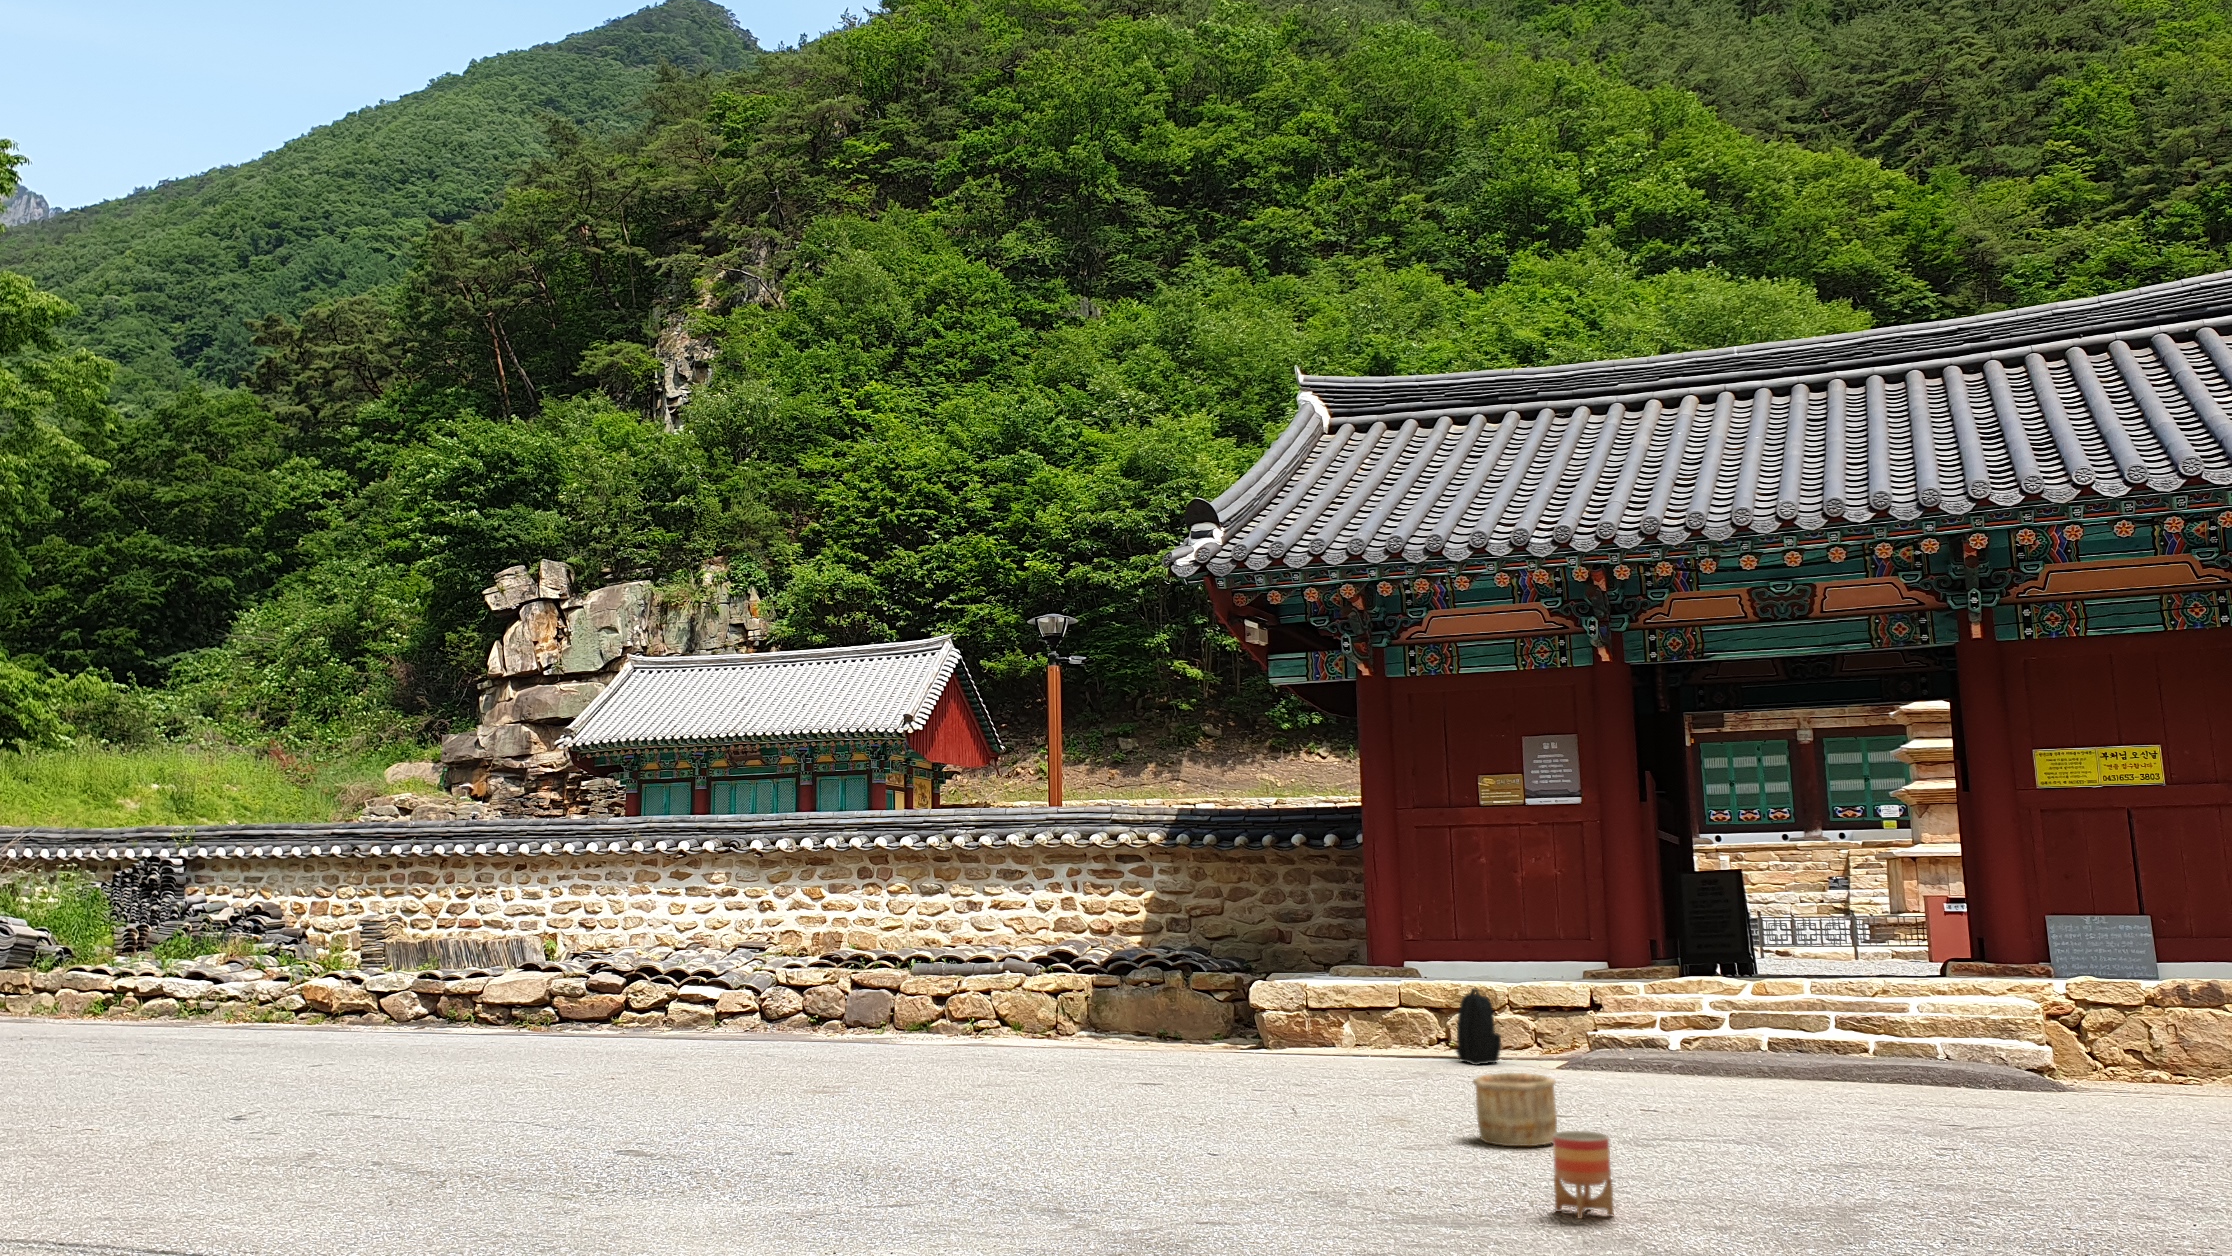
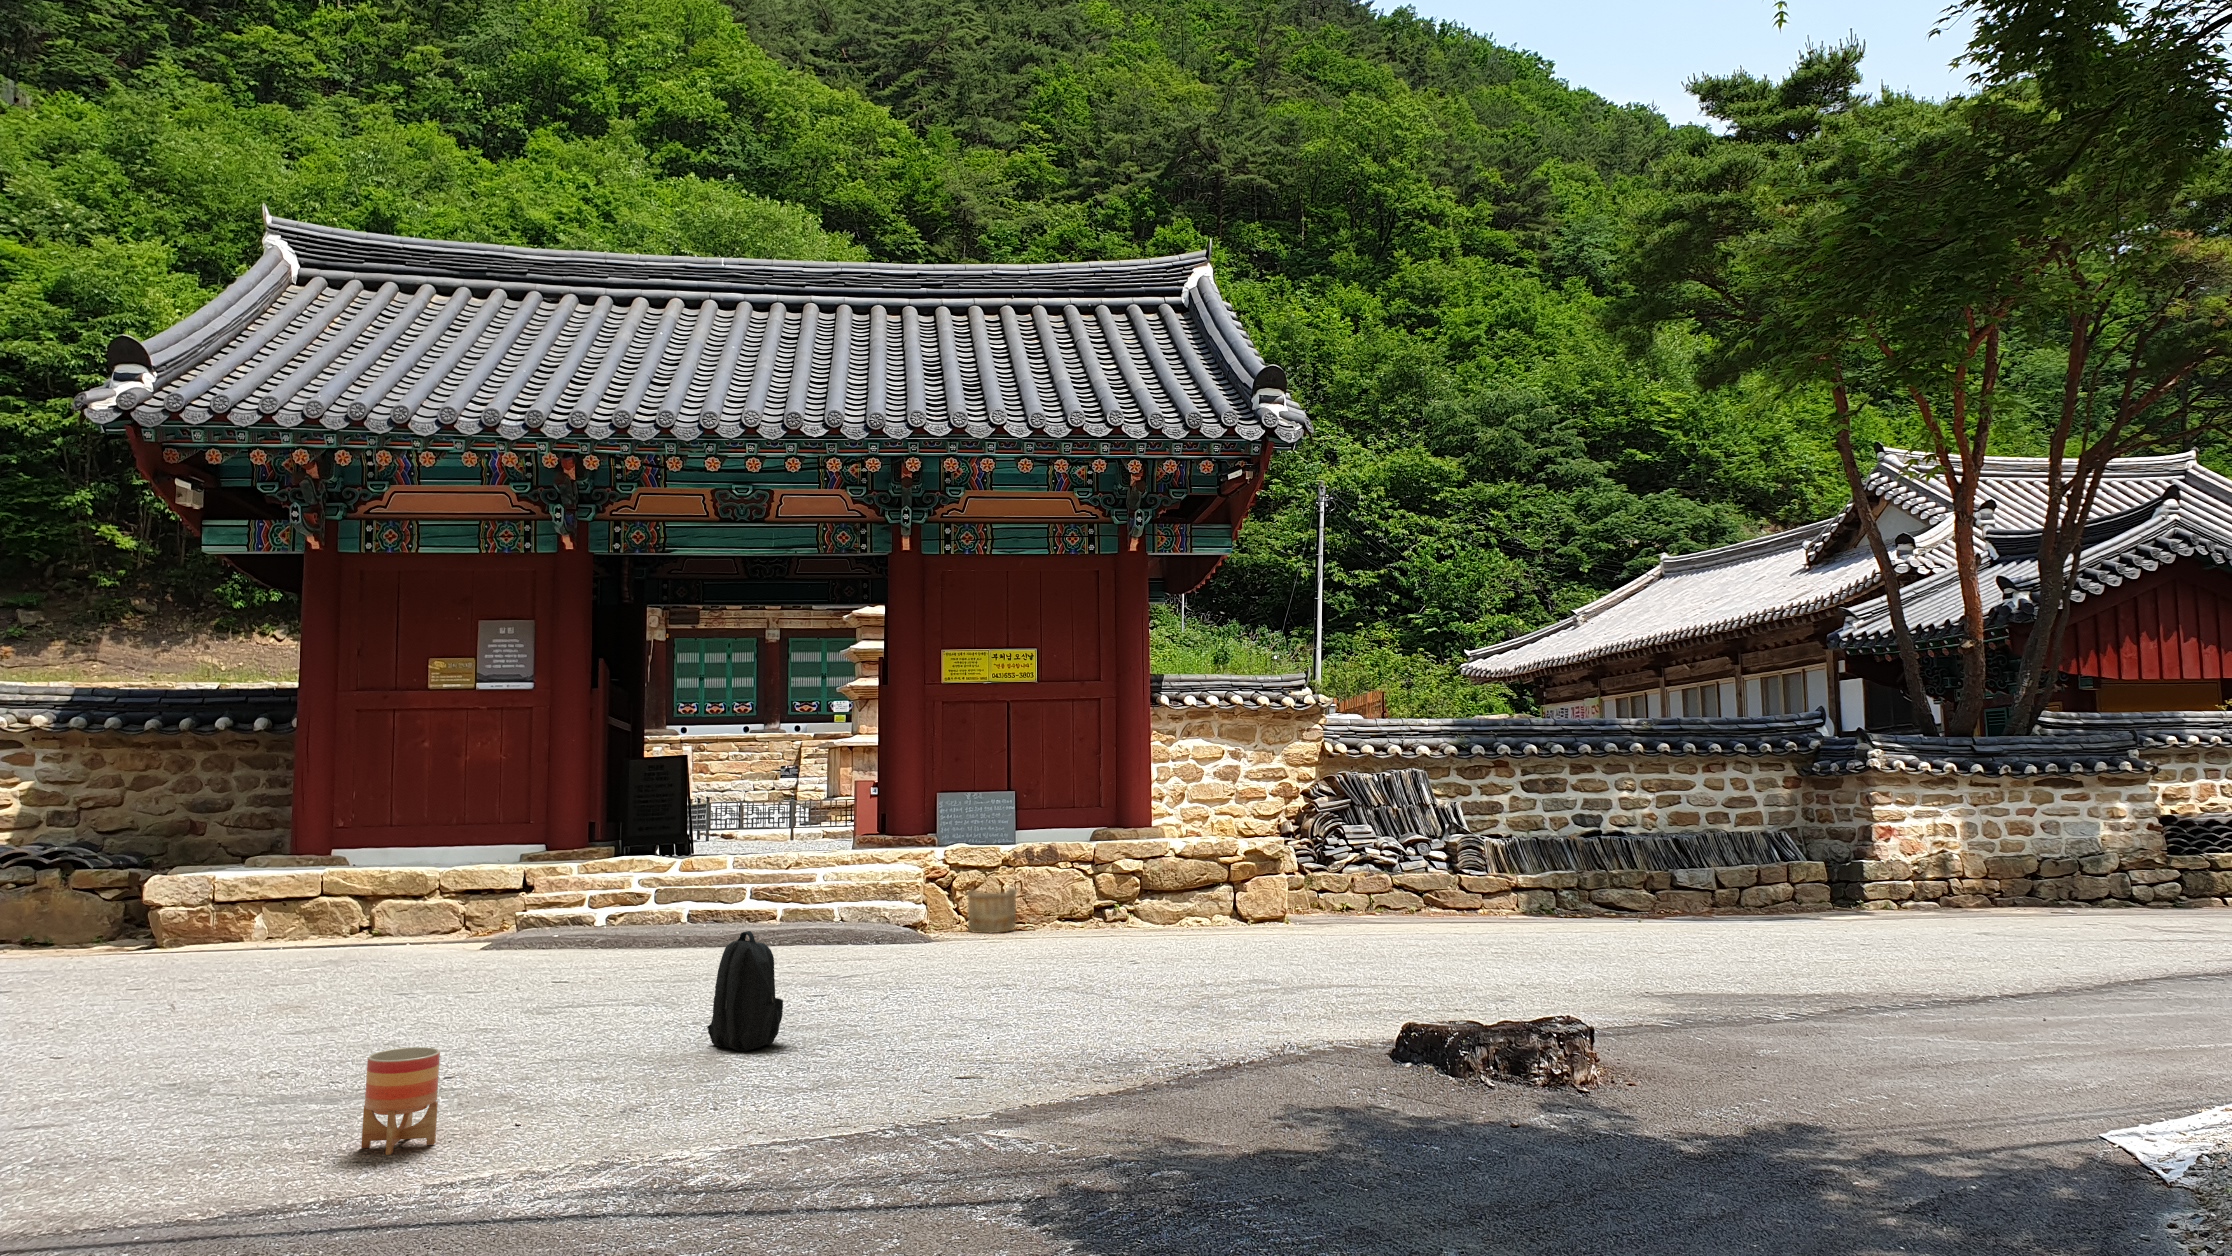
backpack: present [1456,988,1501,1065] -> present [707,931,783,1052]
wooden bucket: present [1473,1073,1557,1146] -> present [967,888,1017,933]

